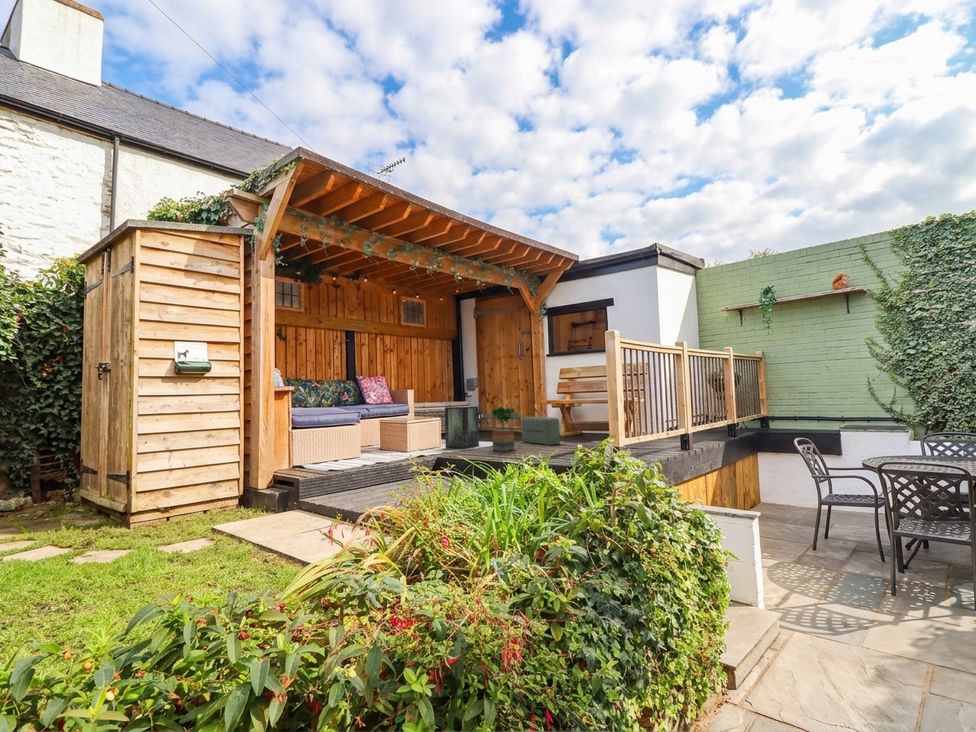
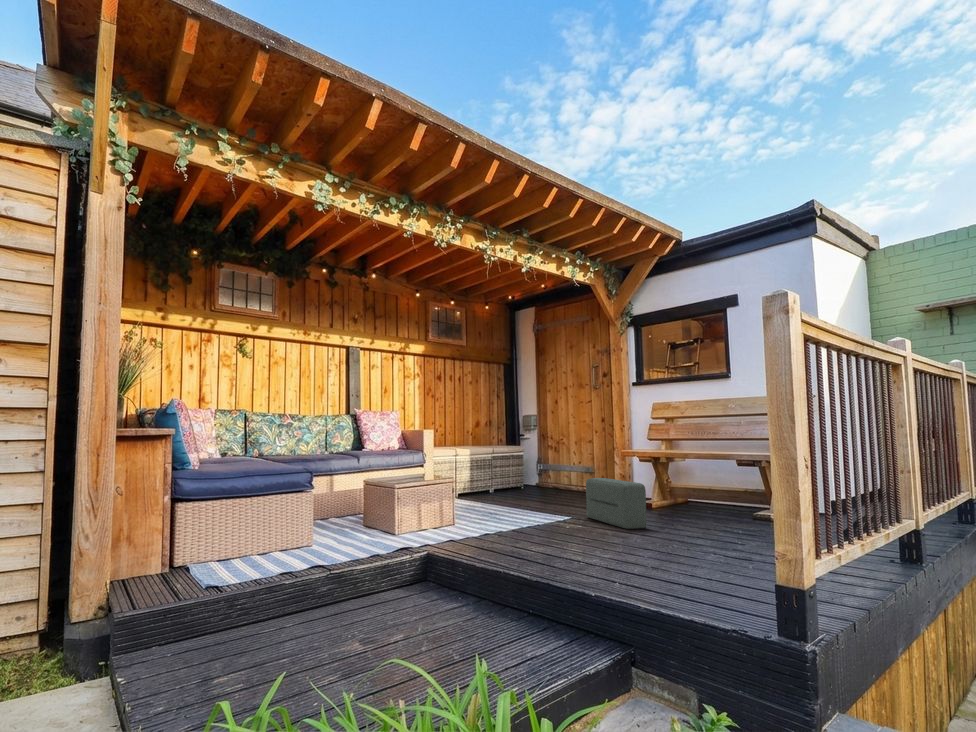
storage box: present [445,407,479,448] -> none [461,458,515,527]
potted tree: present [492,407,517,451] -> none [525,462,573,539]

